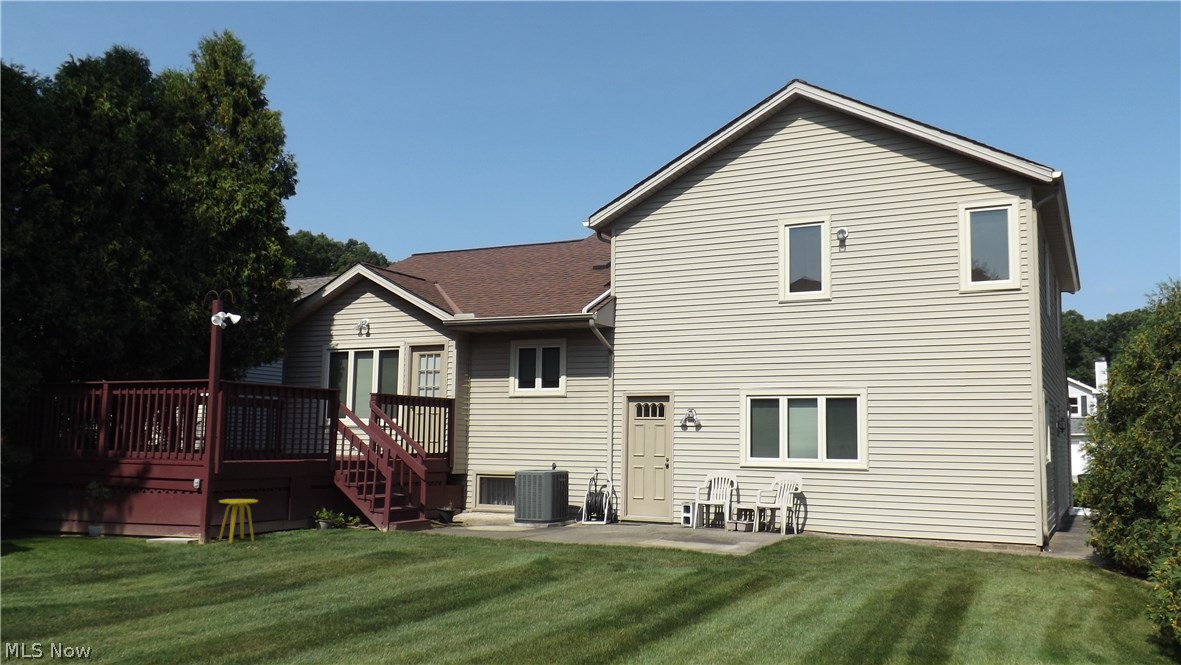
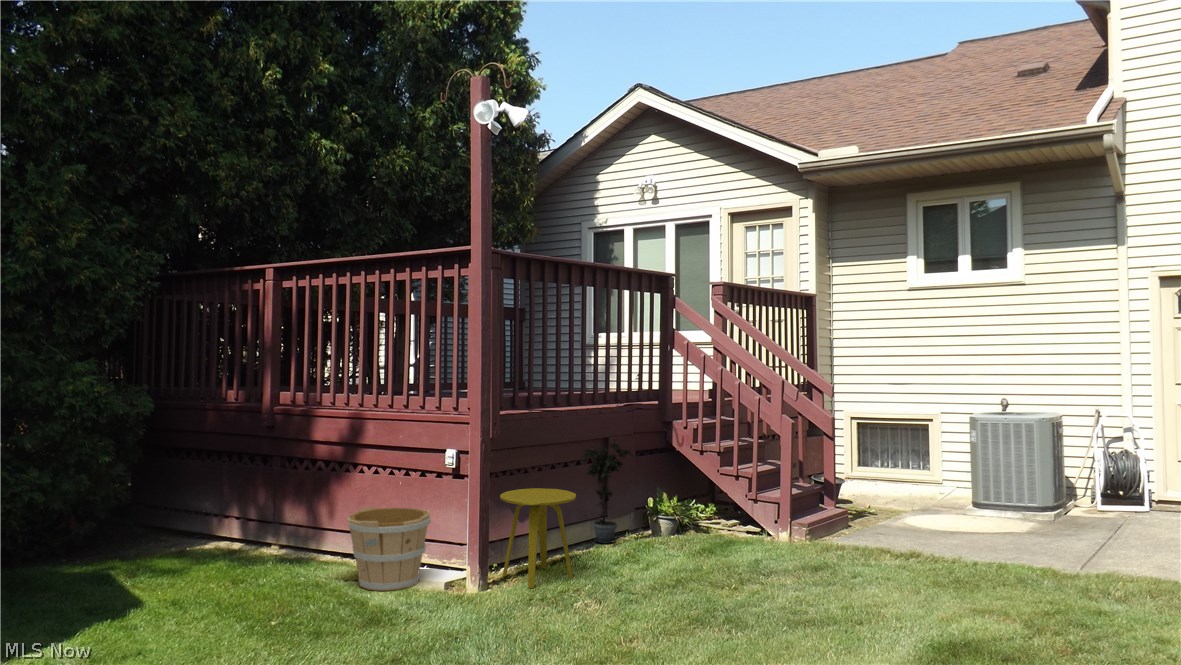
potted plant: present [86,481,110,537] -> present [582,439,632,543]
wooden bucket: none [140,507,183,545] -> present [348,506,431,591]

